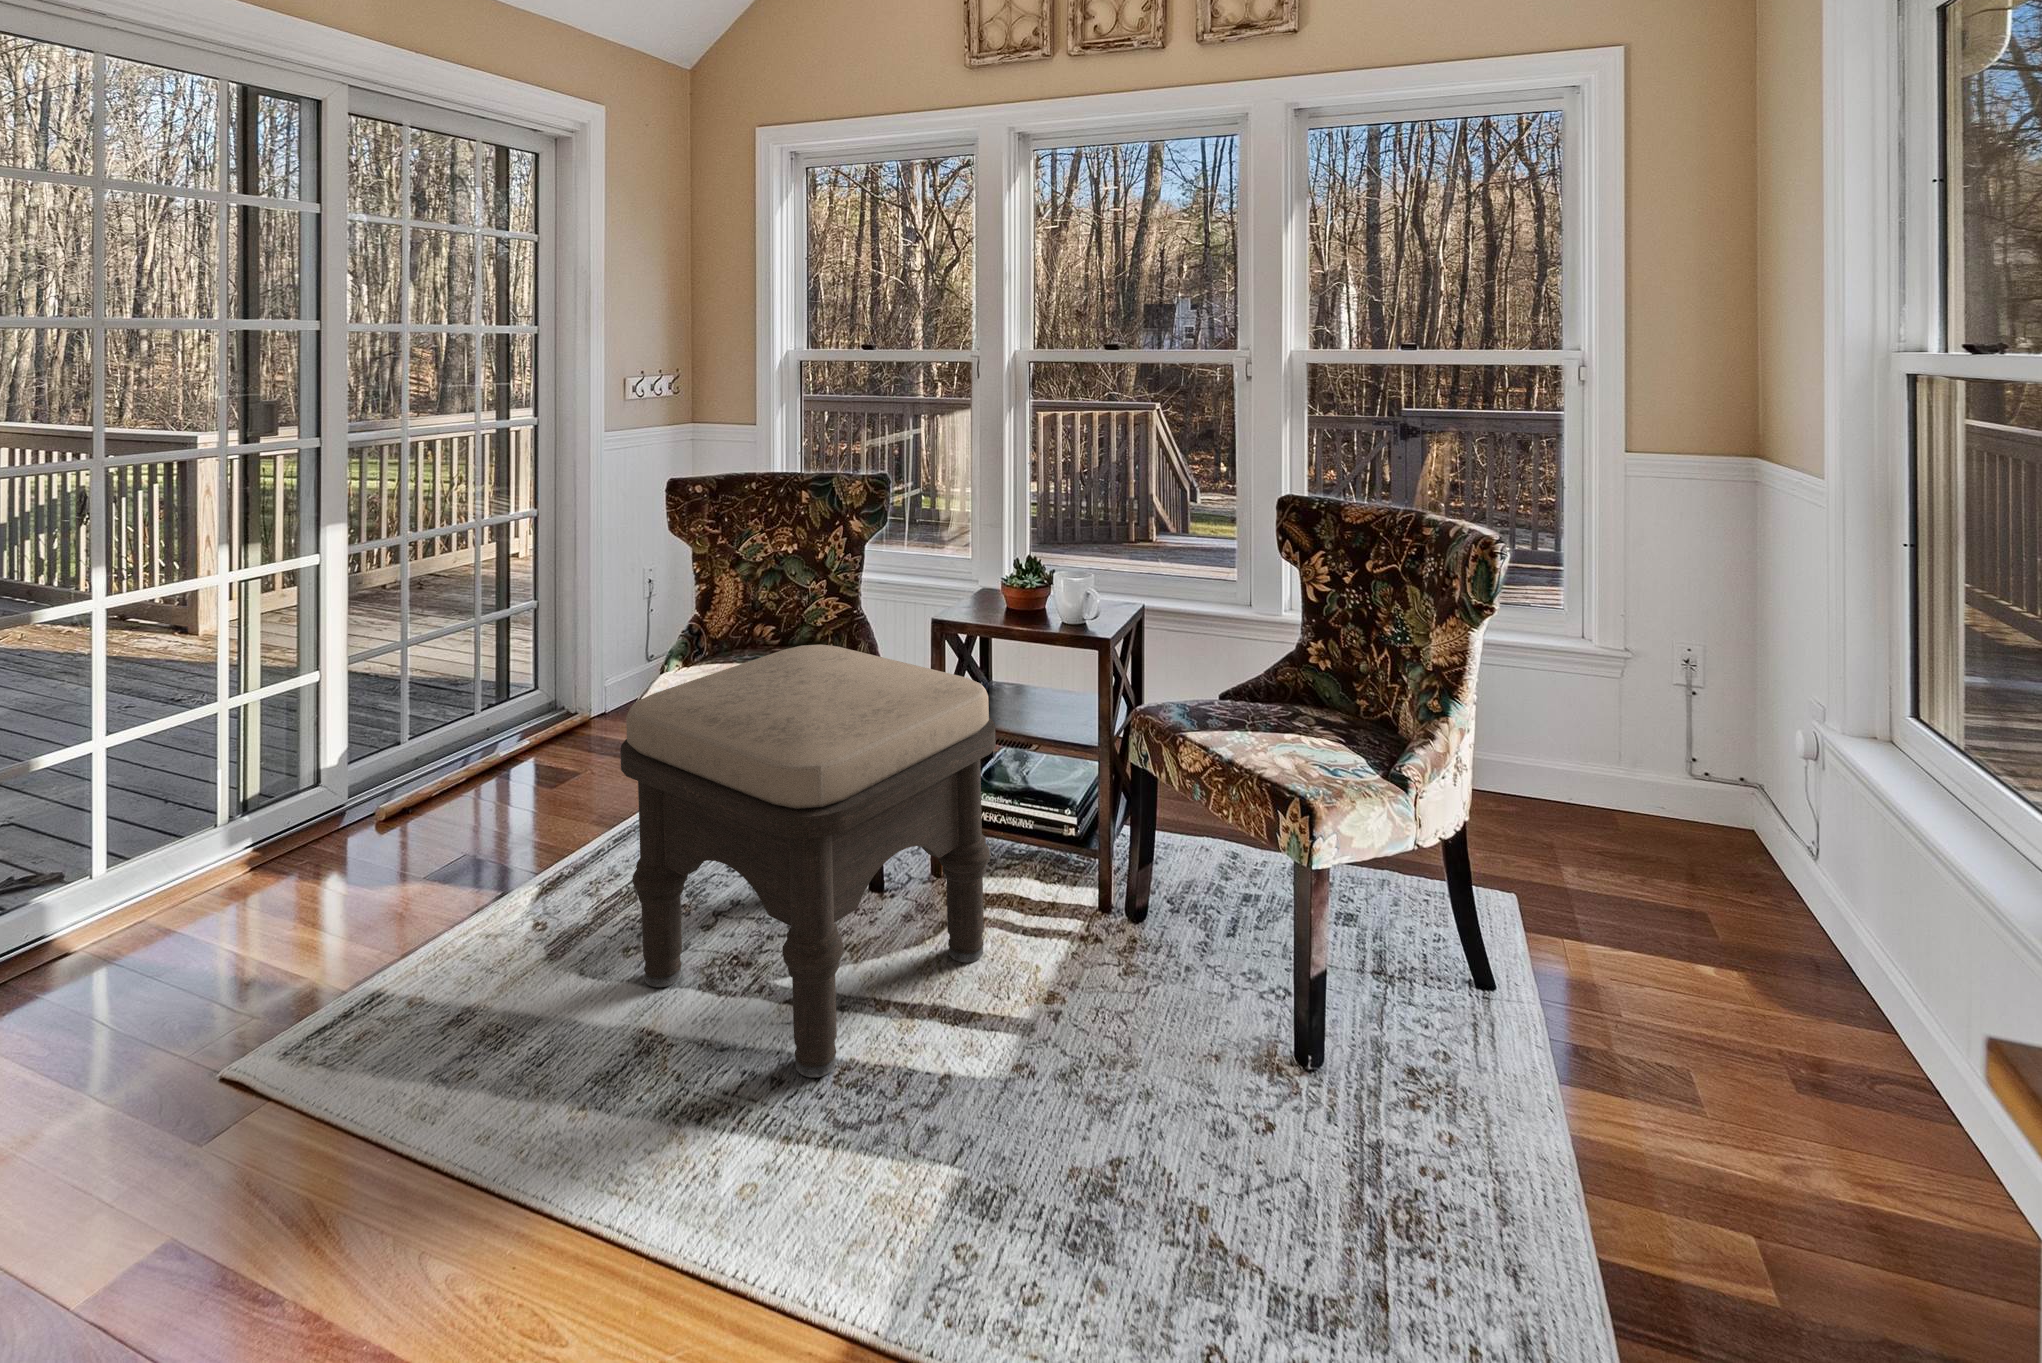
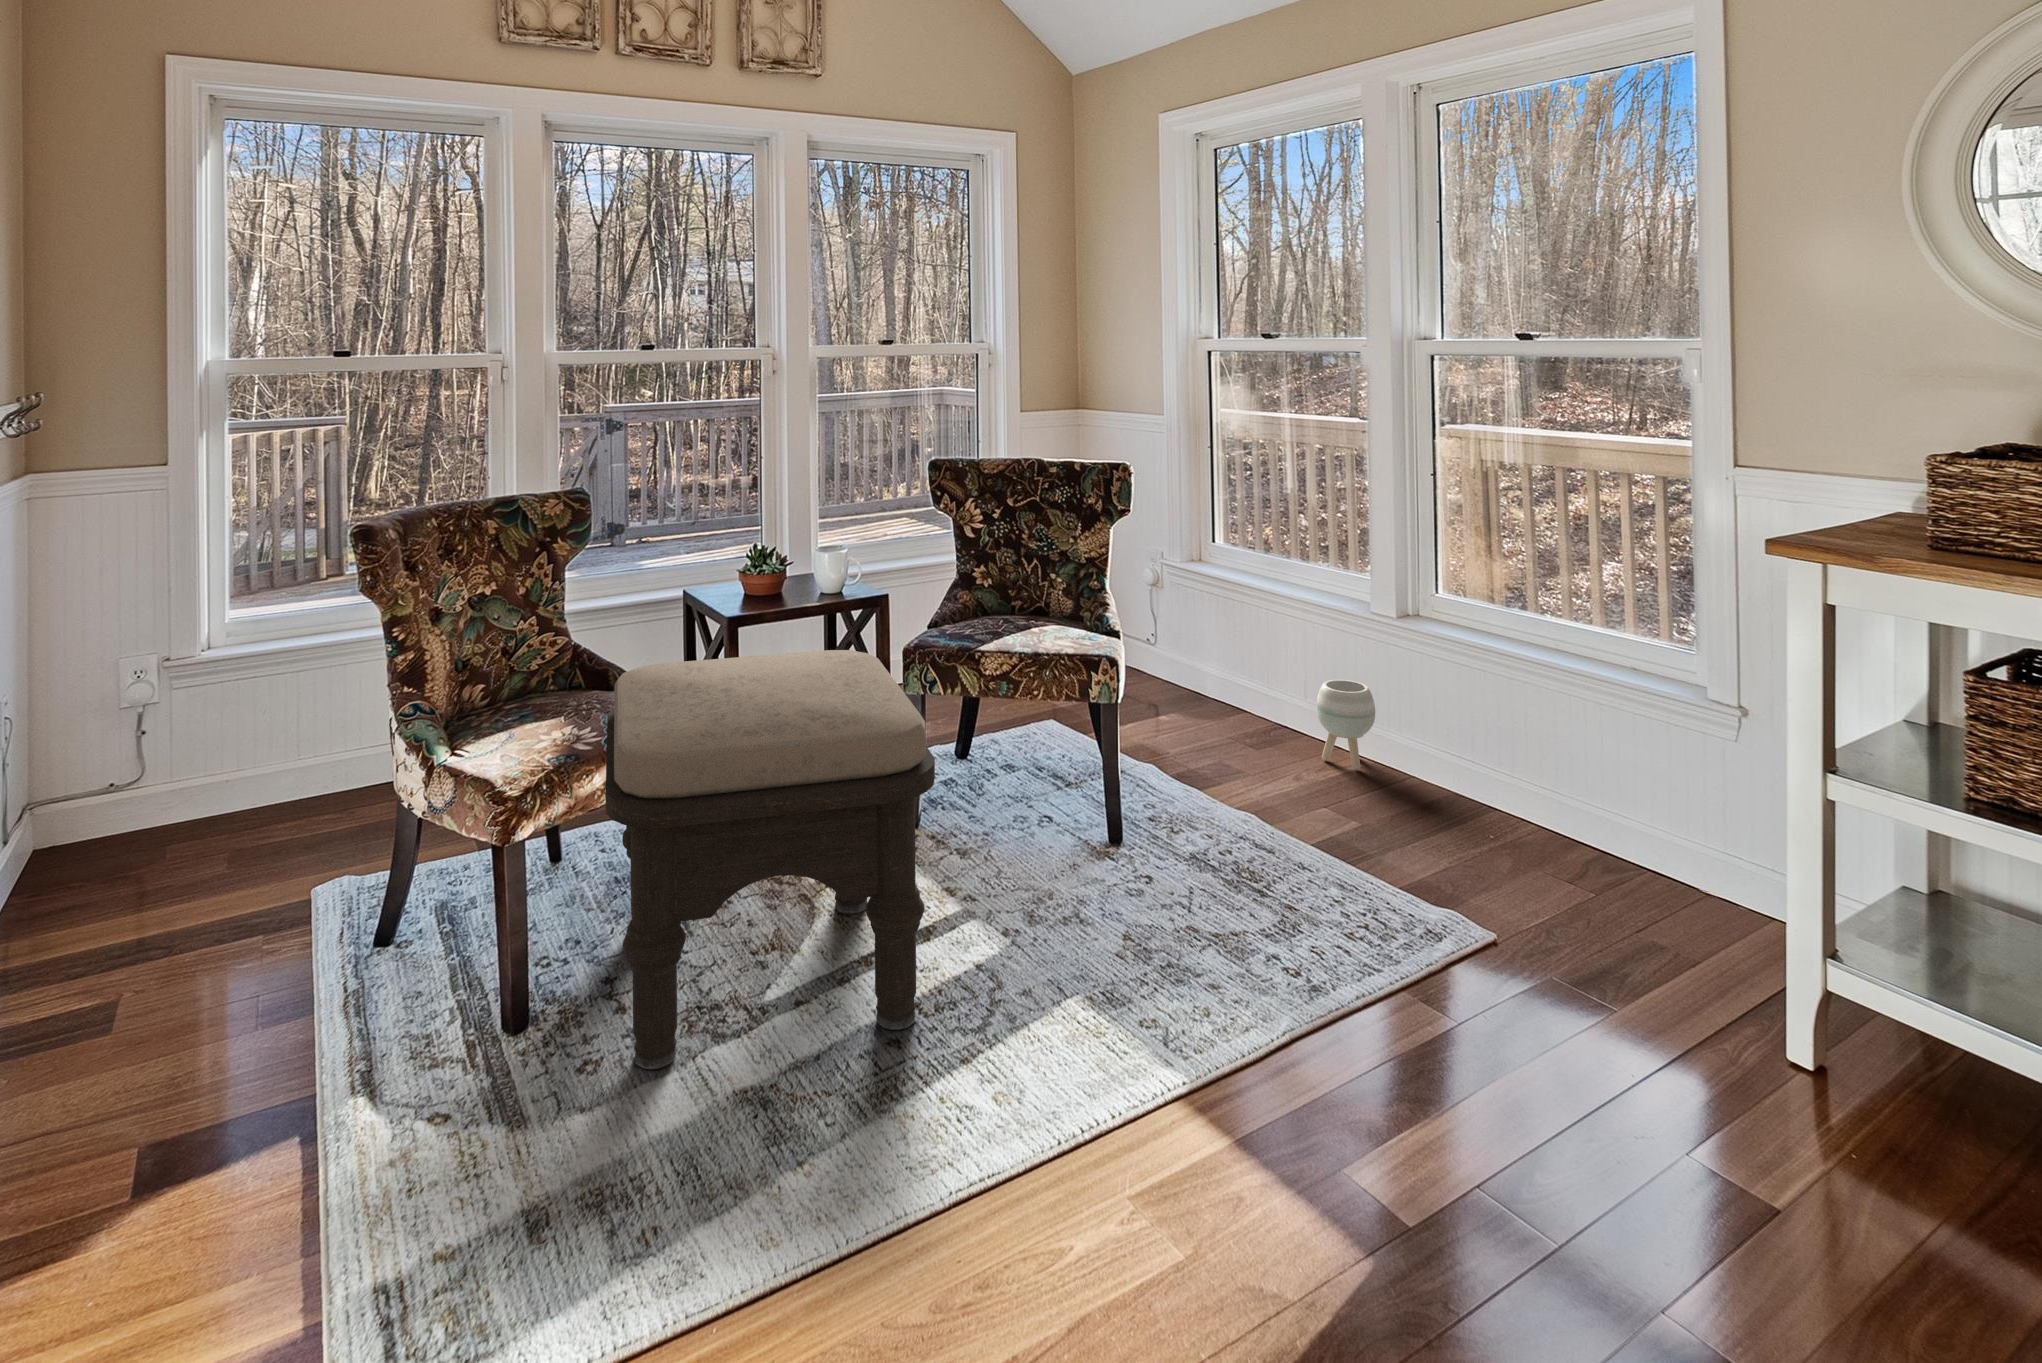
planter: none [1874,998,2014,1190] -> present [1316,680,1375,770]

